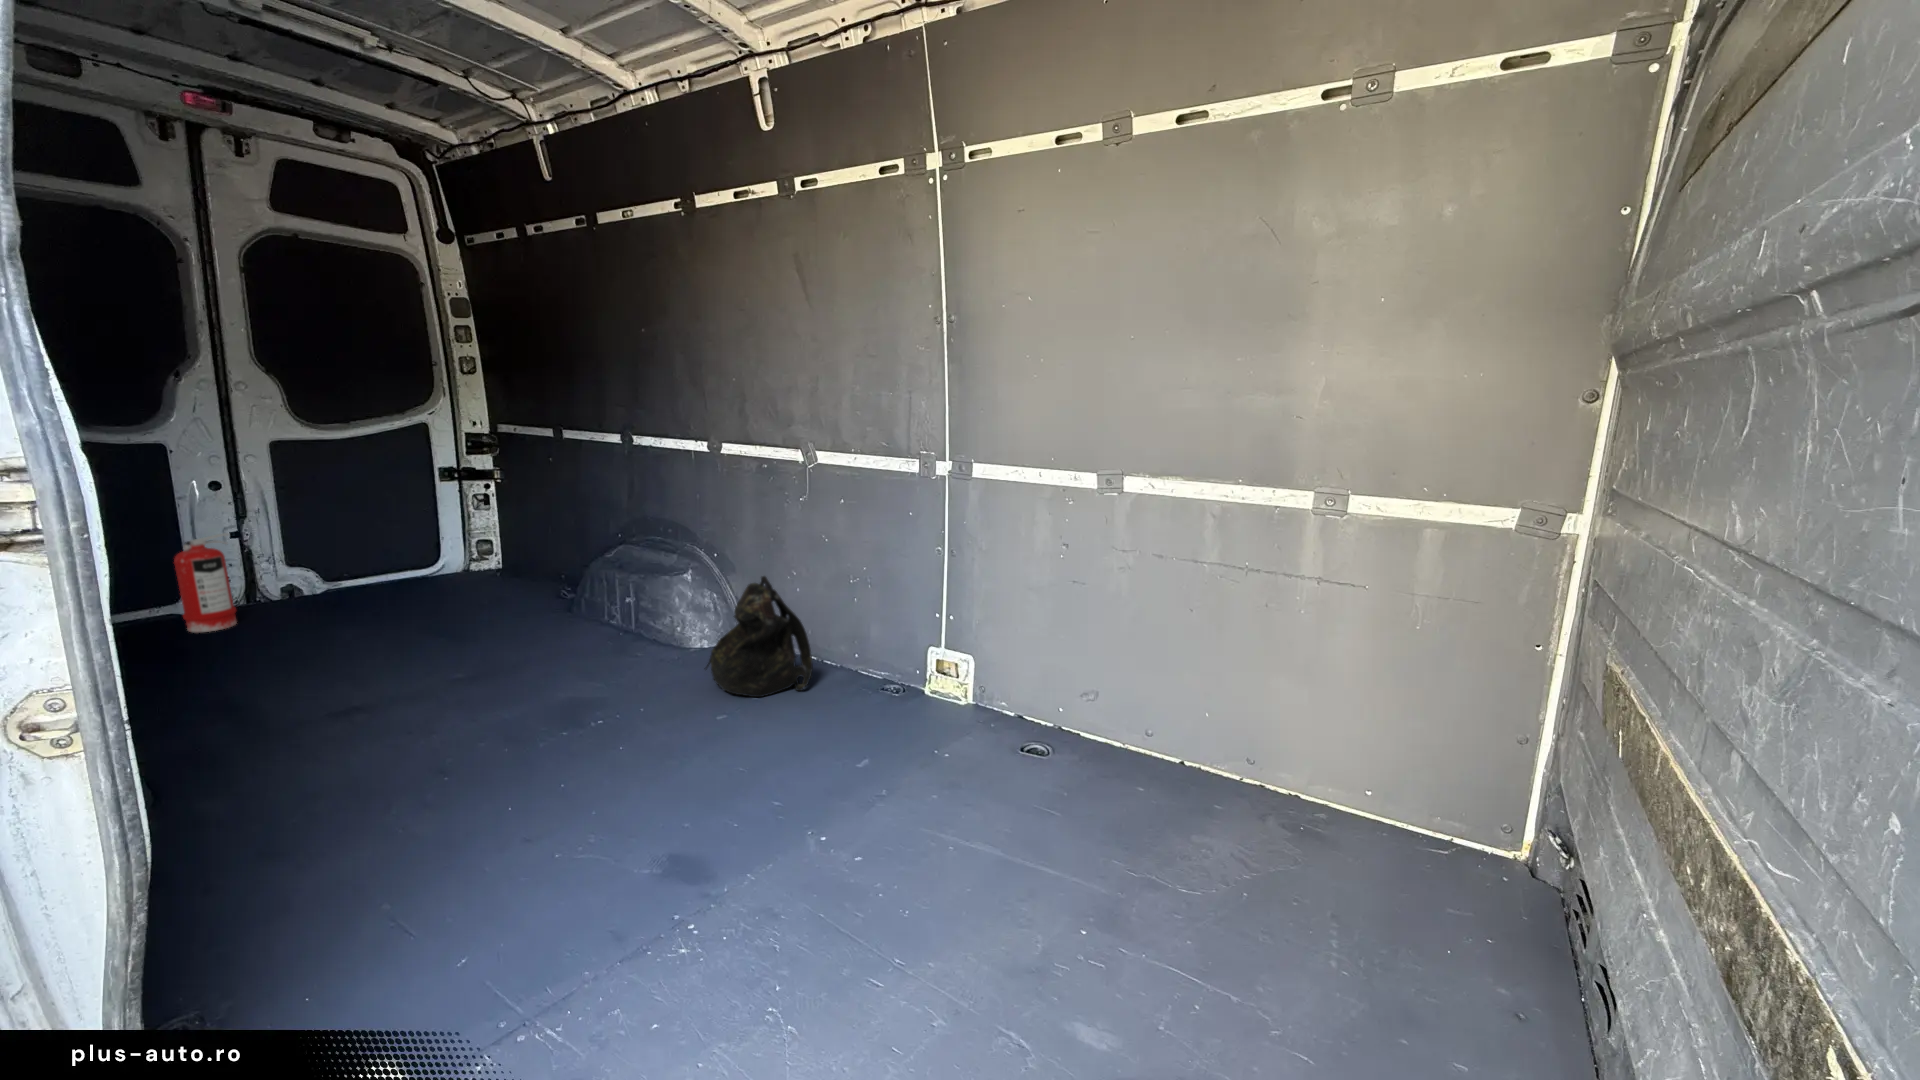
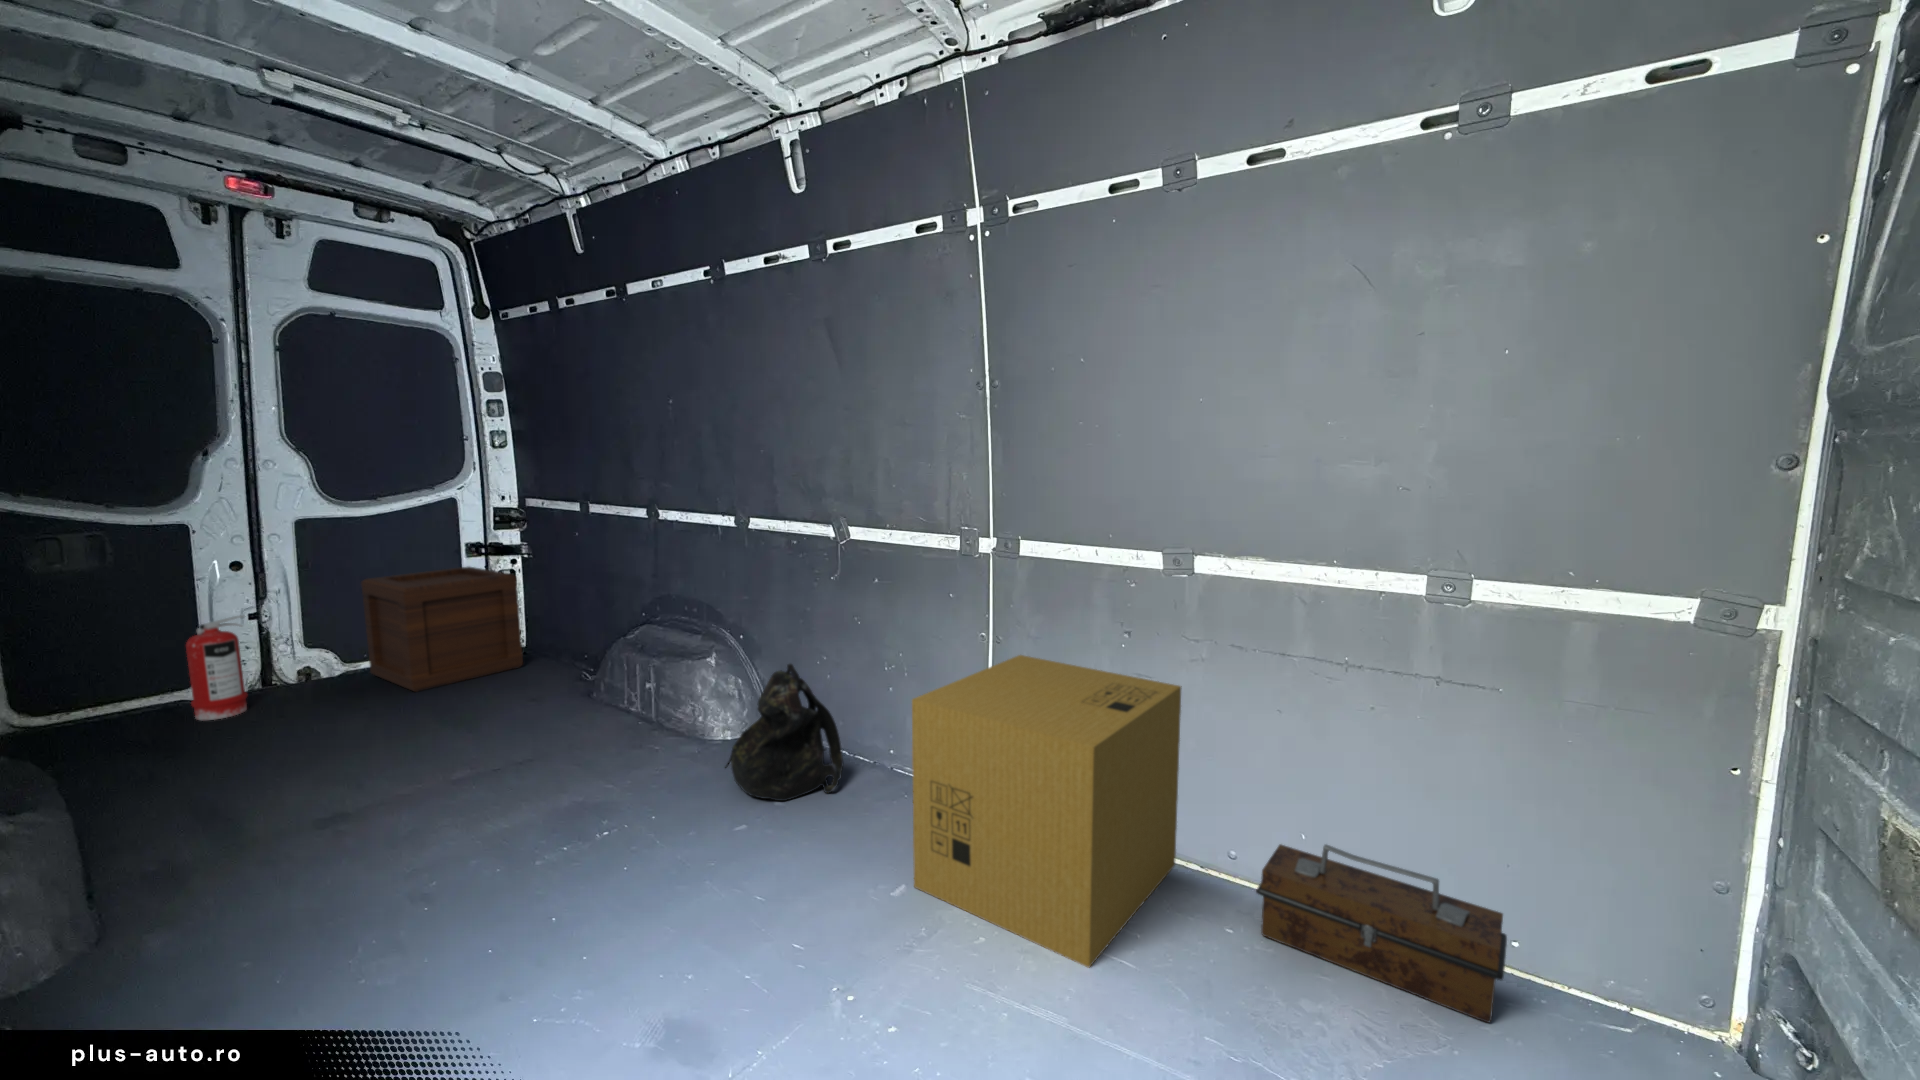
wooden crate: none [339,491,502,609] -> present [361,567,523,692]
cardboard box: none [874,566,1109,815] -> present [912,655,1181,968]
toolbox: none [1161,716,1356,847] -> present [1256,844,1507,1023]

